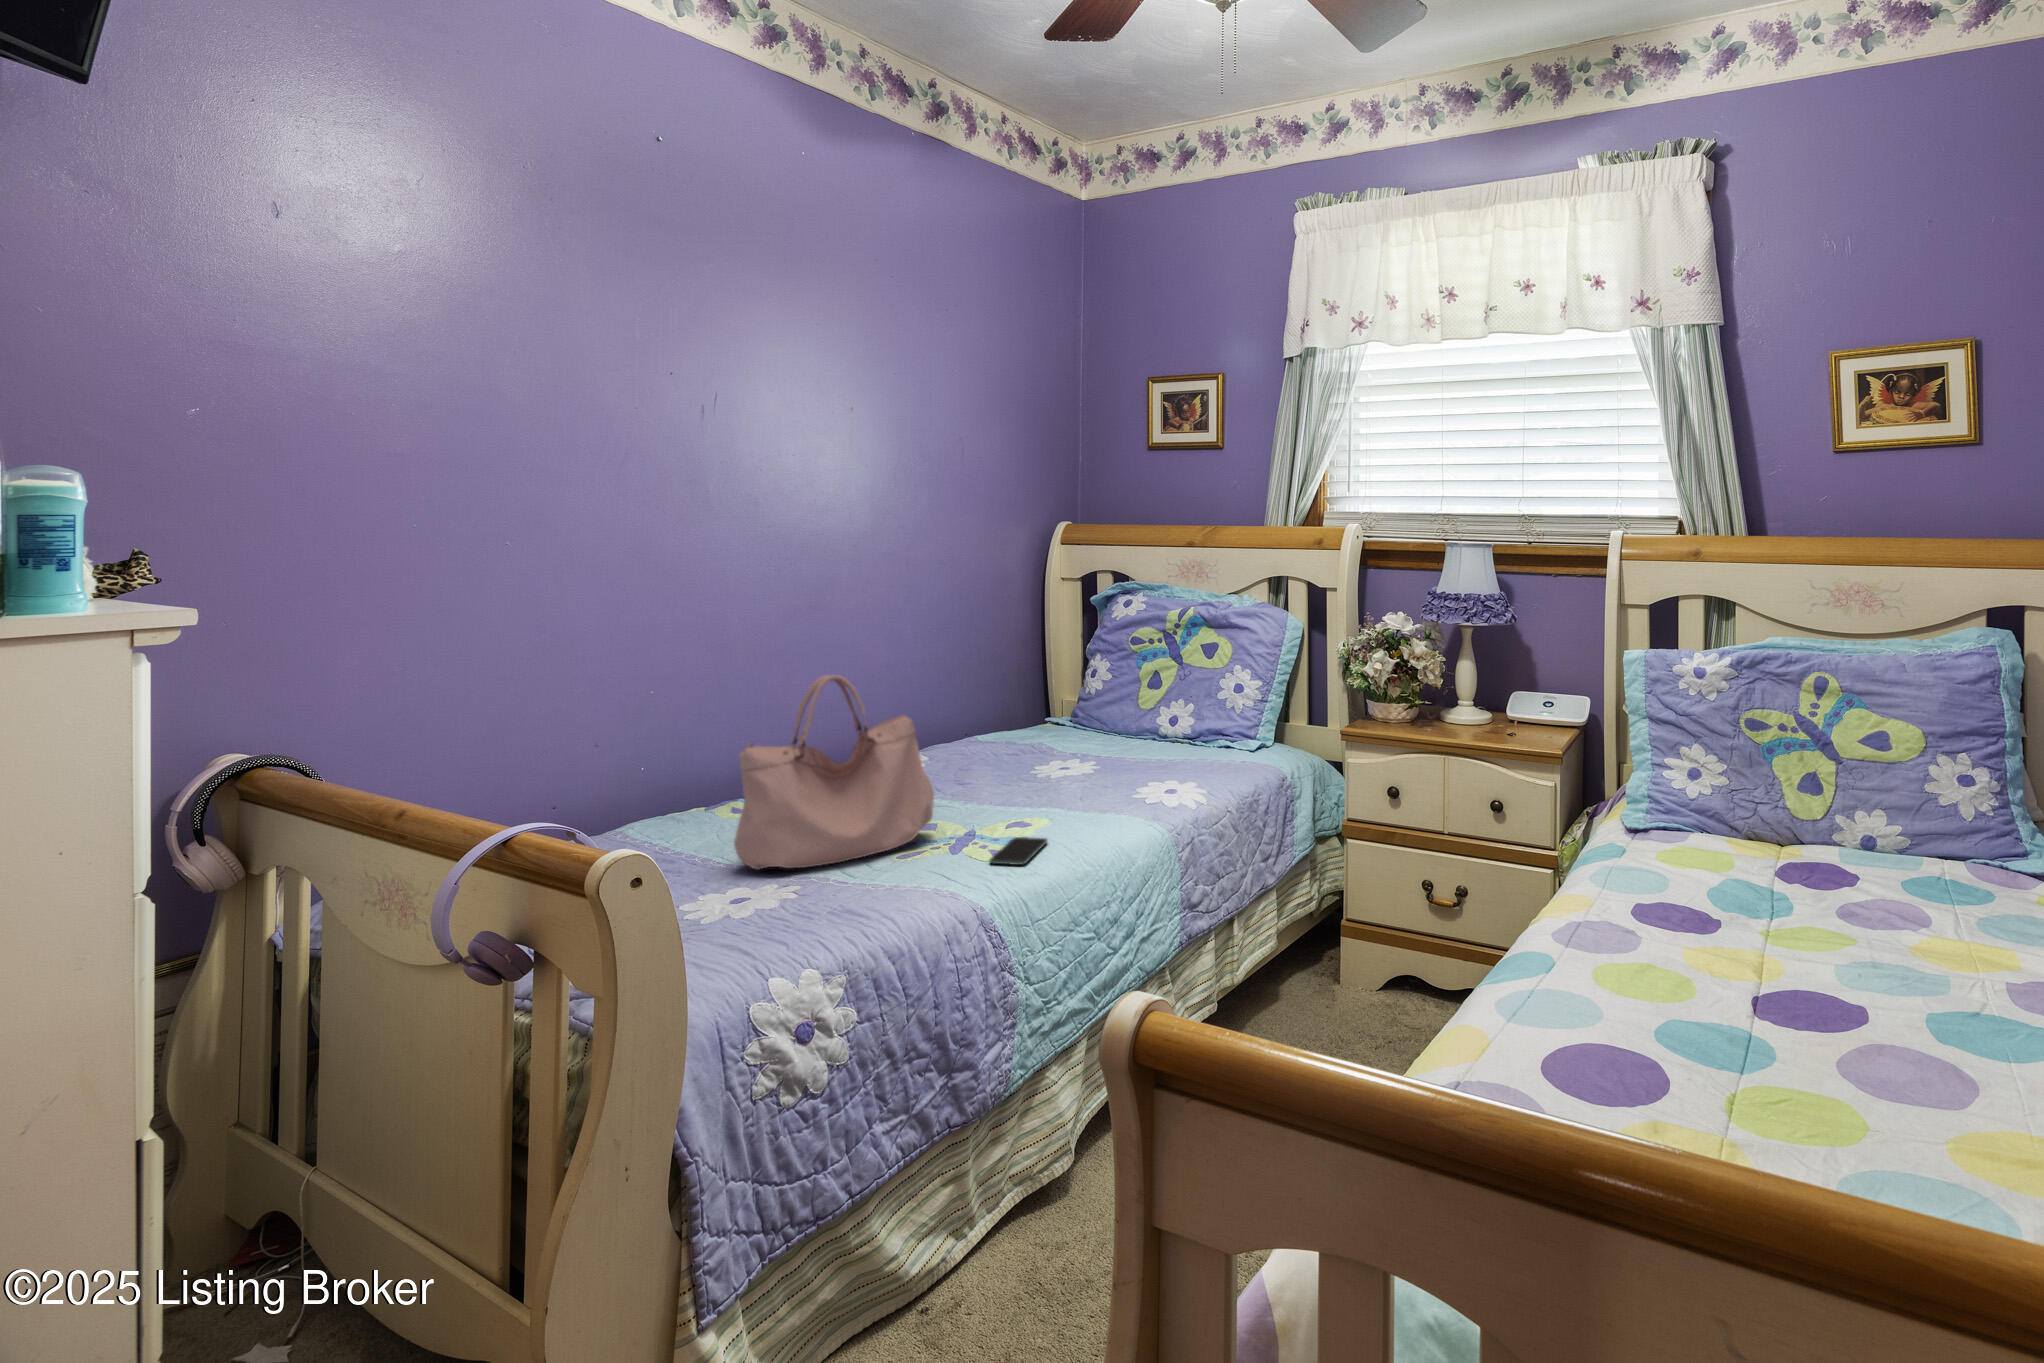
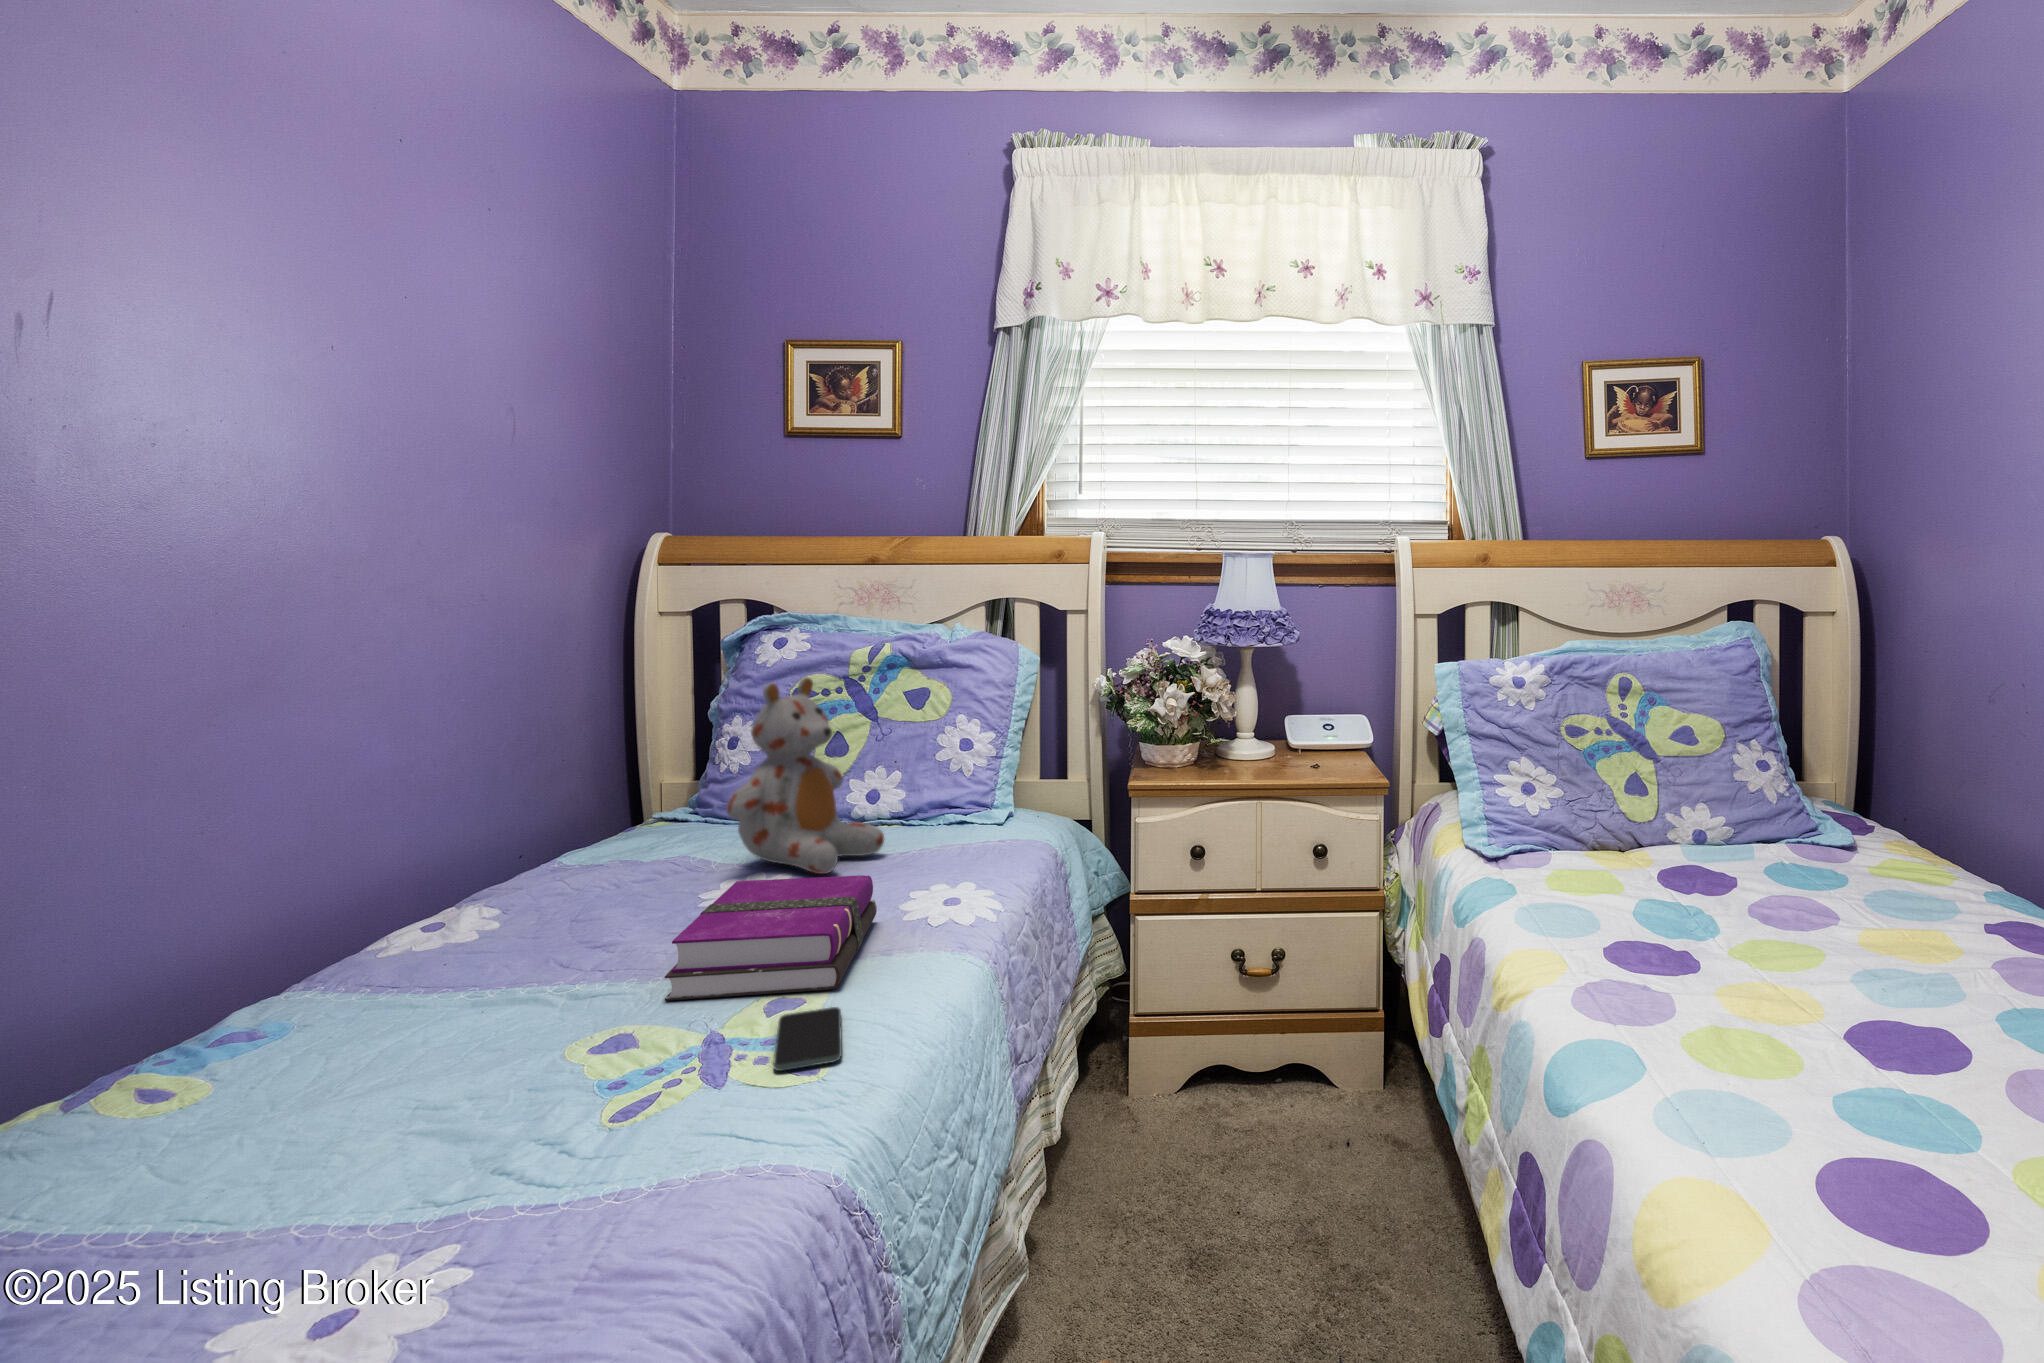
stuffed bear: none [1058,630,1163,767] -> present [727,677,884,874]
handbag: present [734,675,934,870] -> none [218,783,626,1199]
hardback book: none [969,760,1117,830] -> present [665,875,877,1001]

